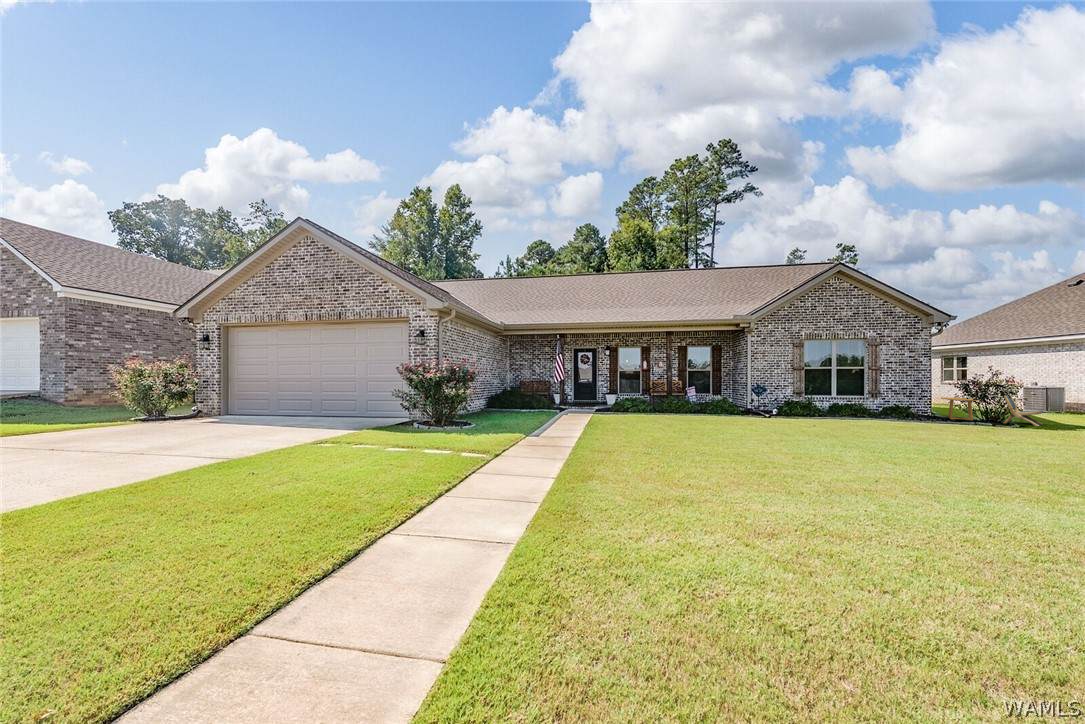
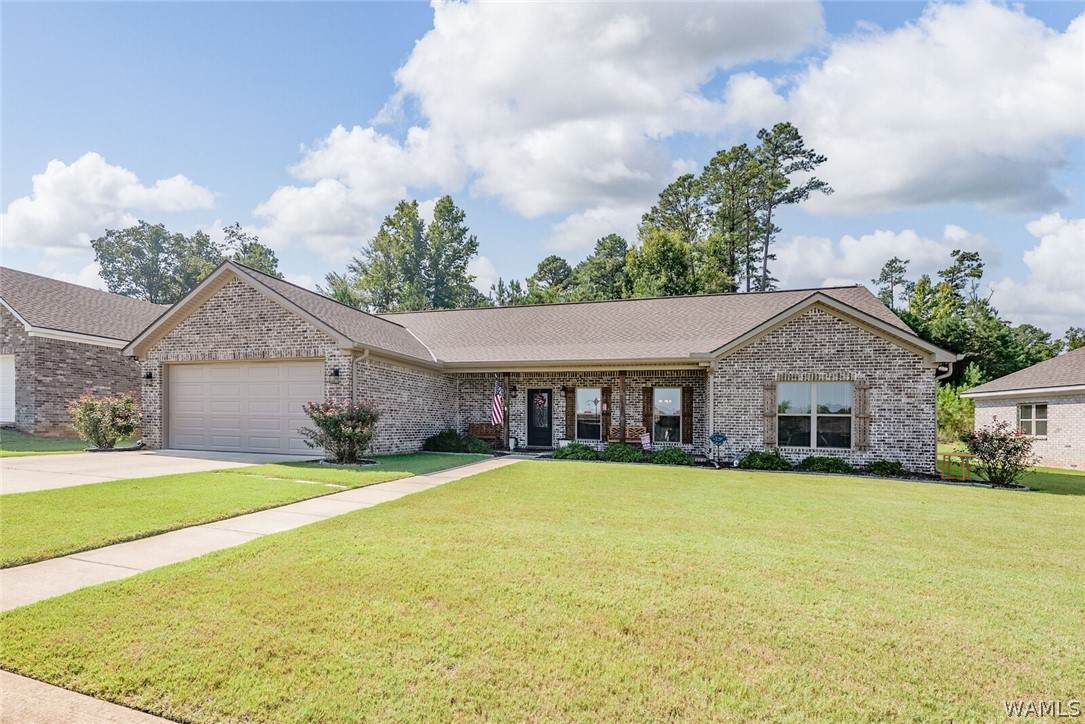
lounge chair: present [1003,395,1044,426] -> none [988,450,1036,488]

